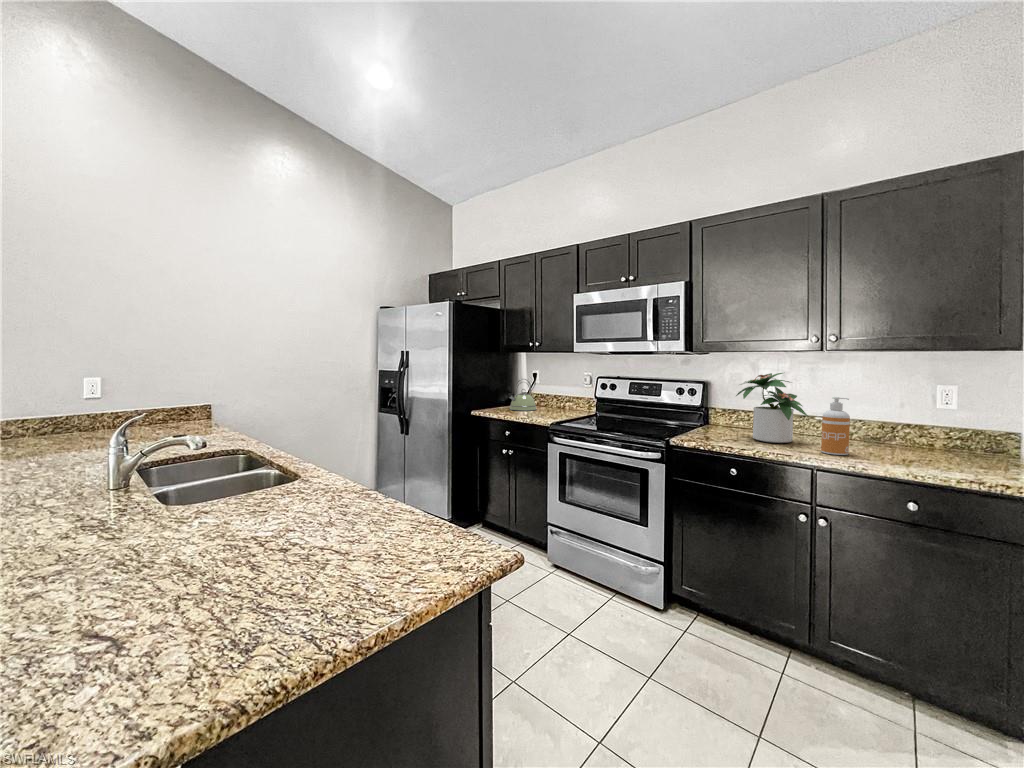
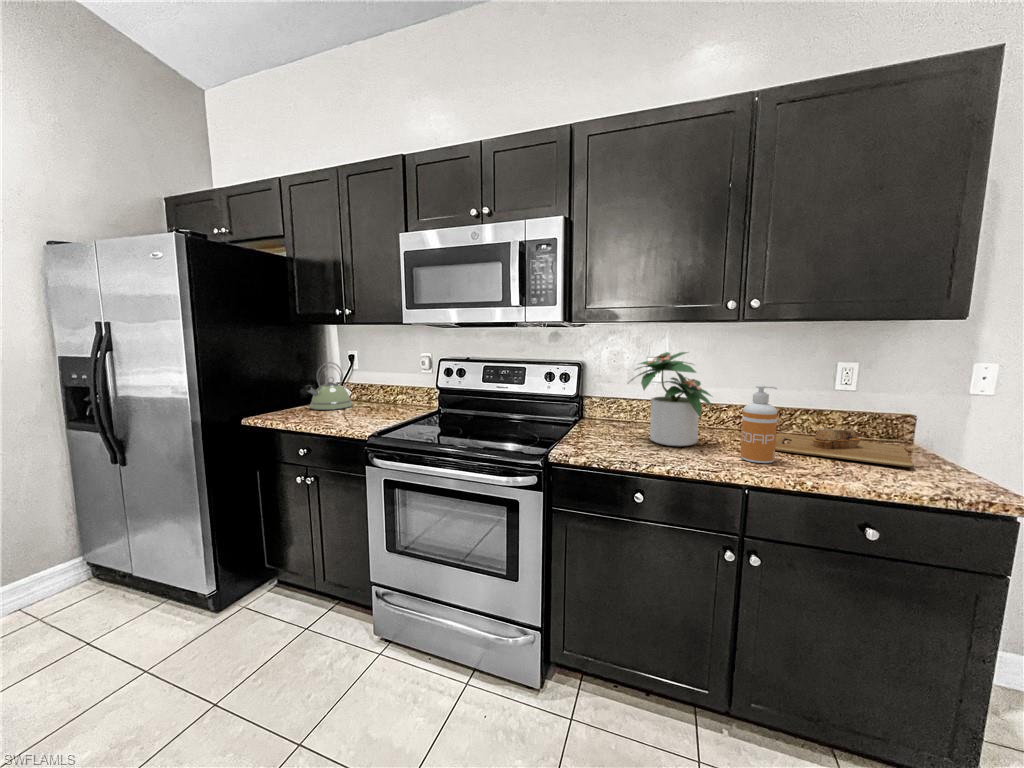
cutting board: none [855,437,993,466] -> present [775,429,914,467]

